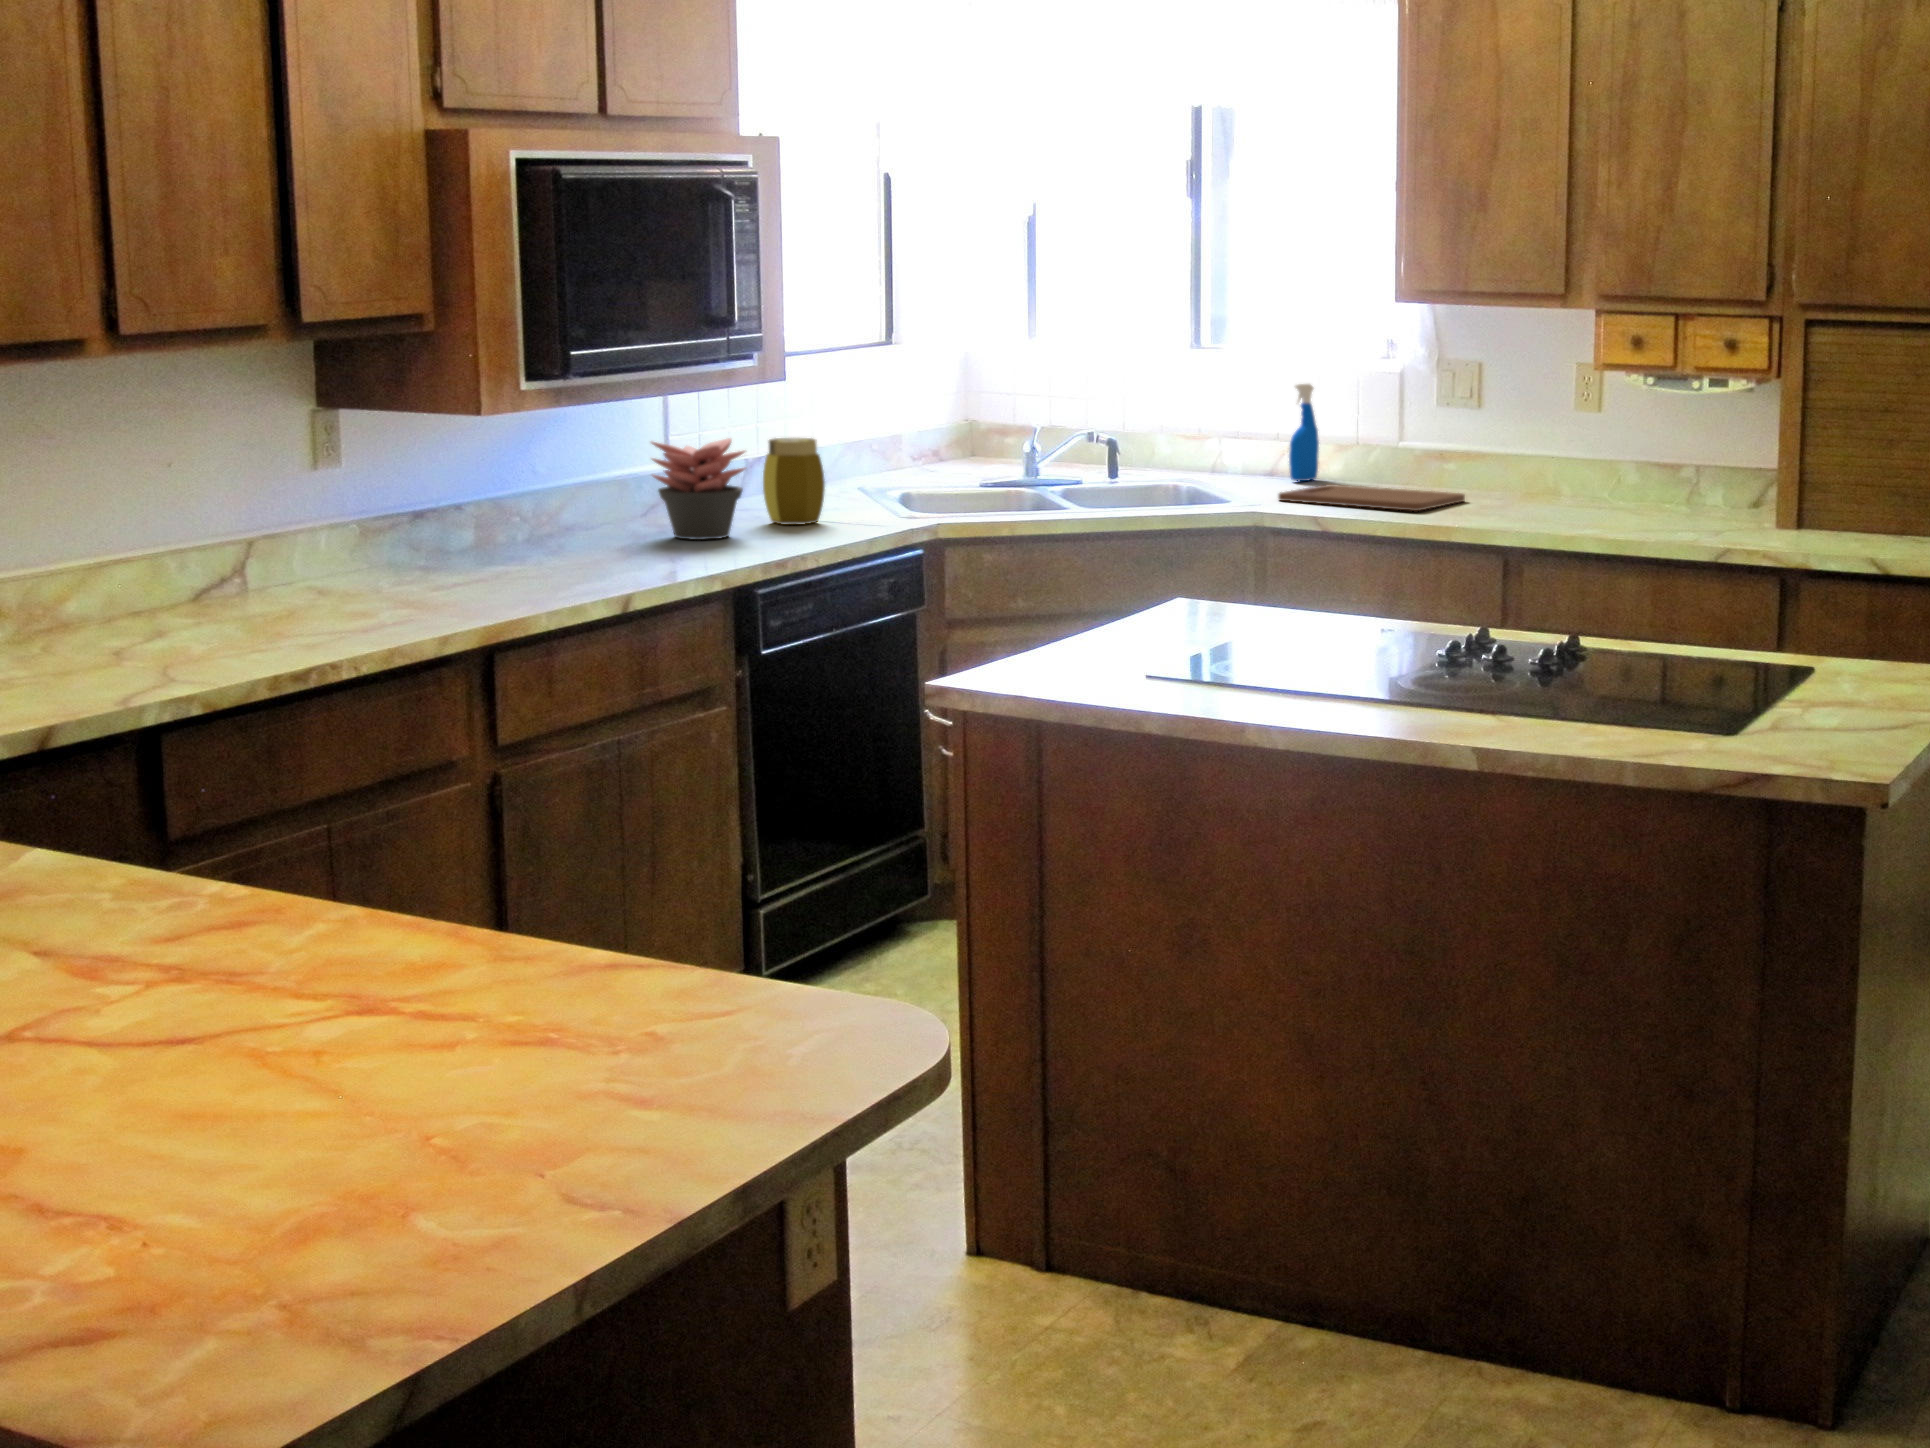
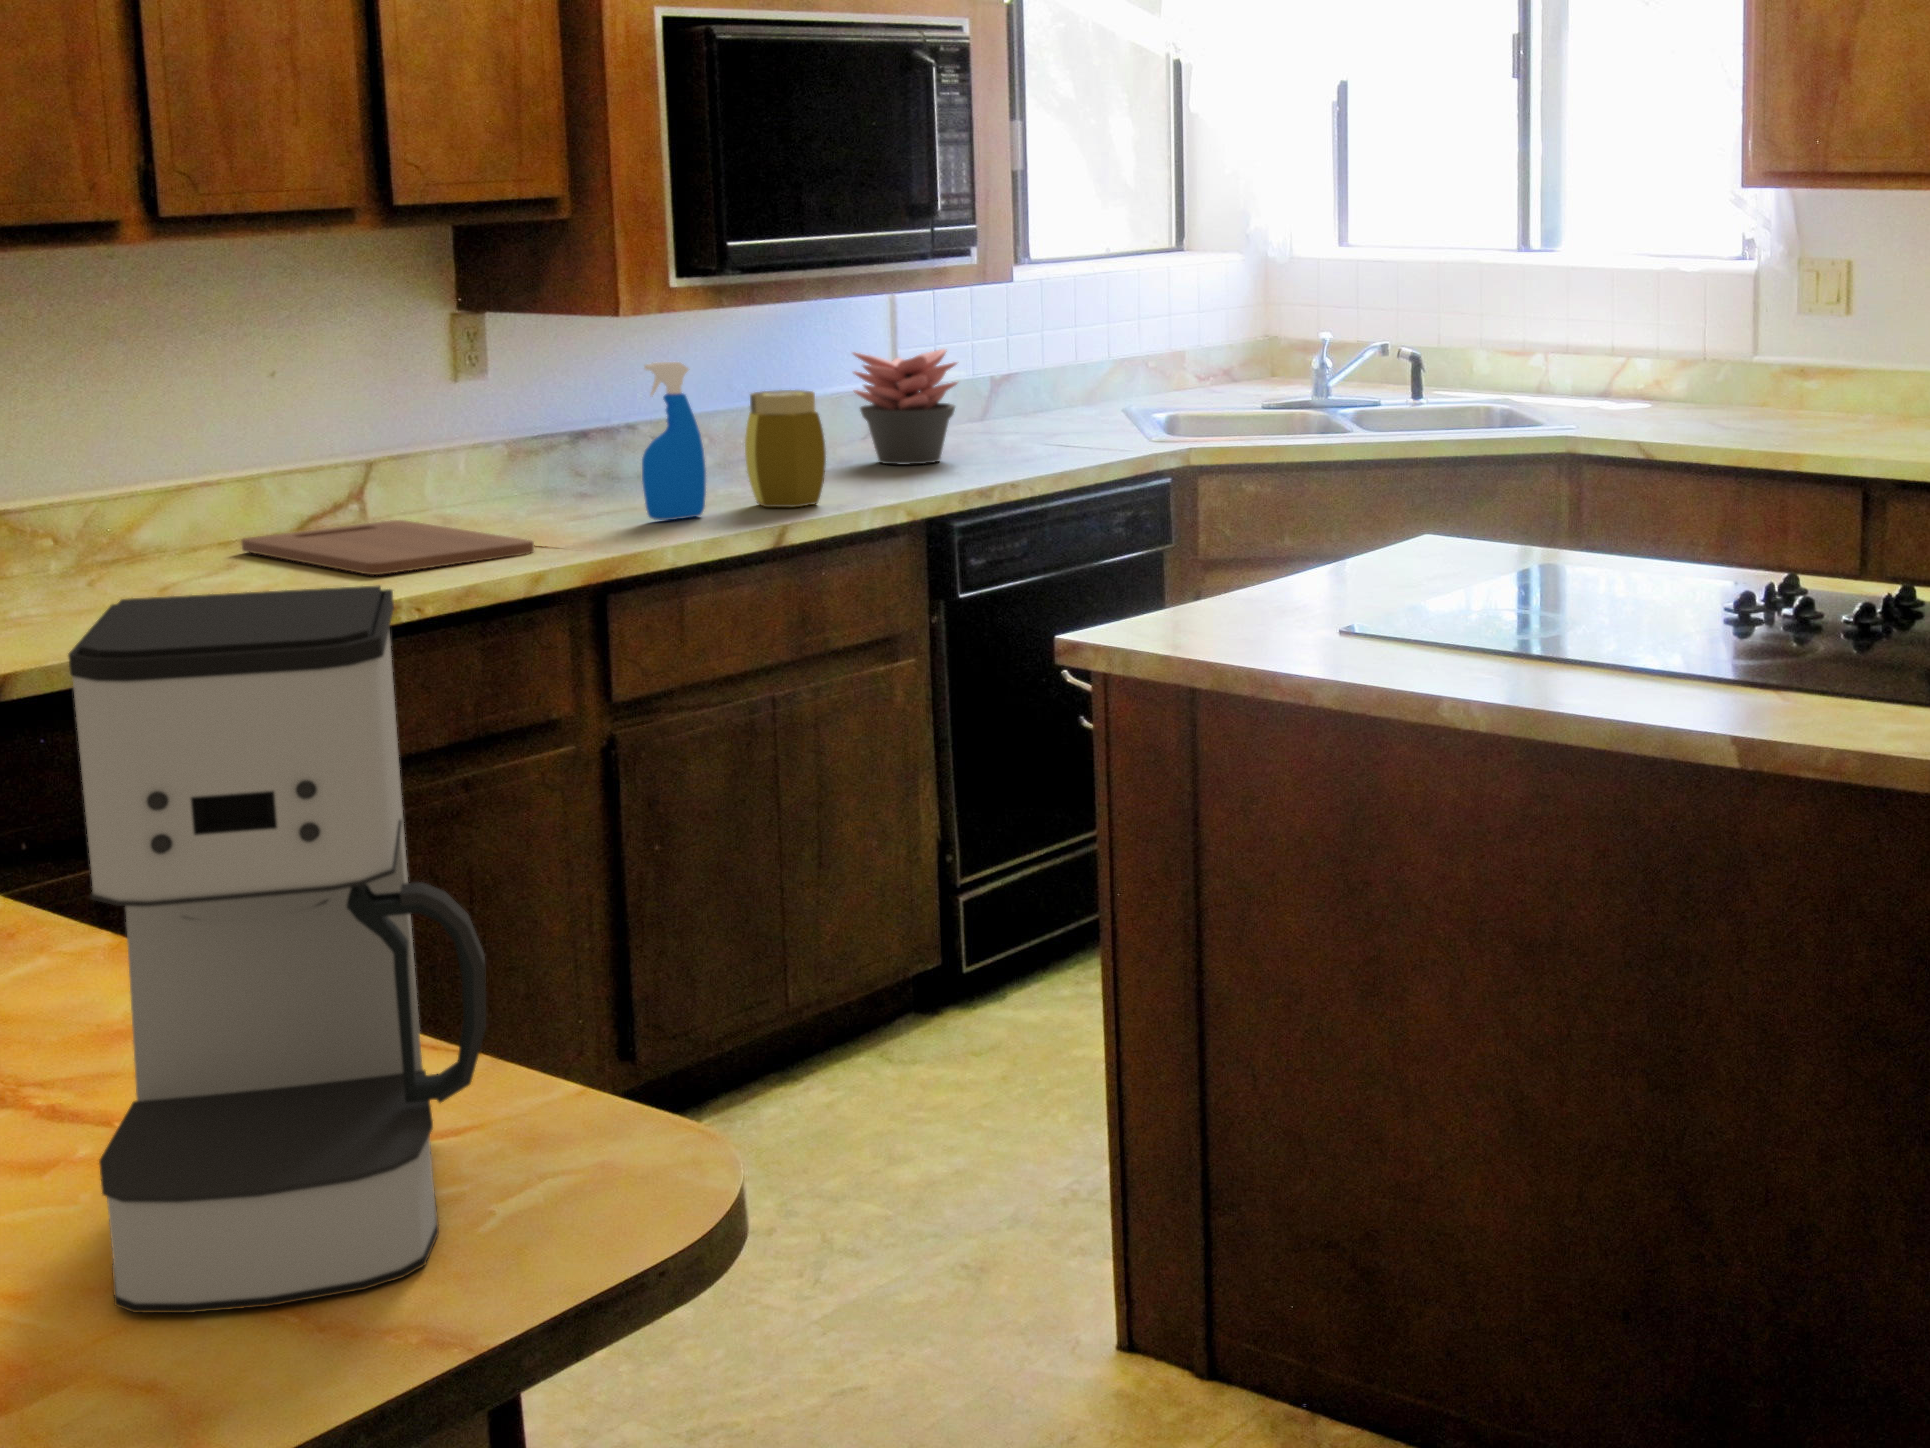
spray bottle: present [1289,384,1319,481] -> present [642,362,706,520]
jar: present [763,438,825,525] -> present [745,390,826,507]
cutting board: present [1278,484,1465,511] -> present [242,520,534,575]
coffee maker: none [510,649,777,1121] -> present [68,586,486,1313]

